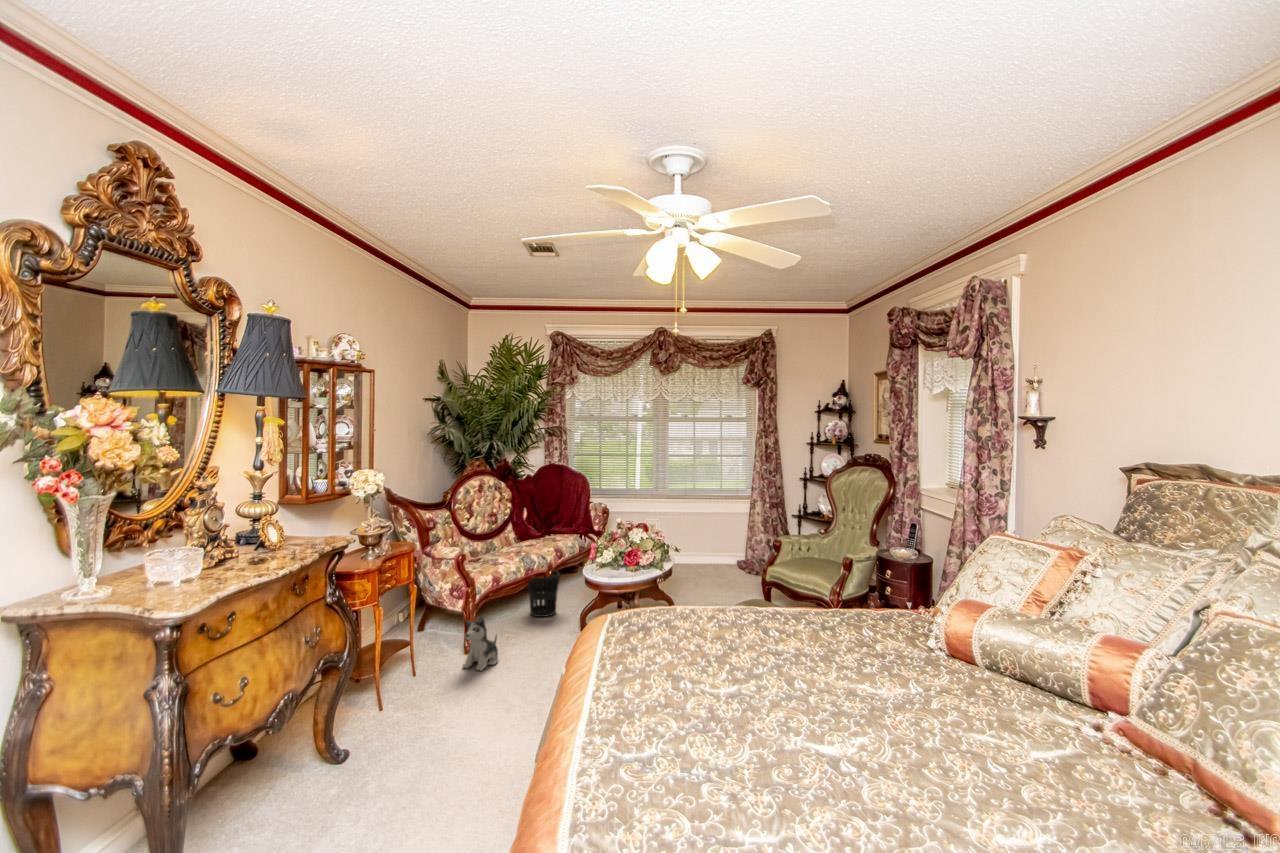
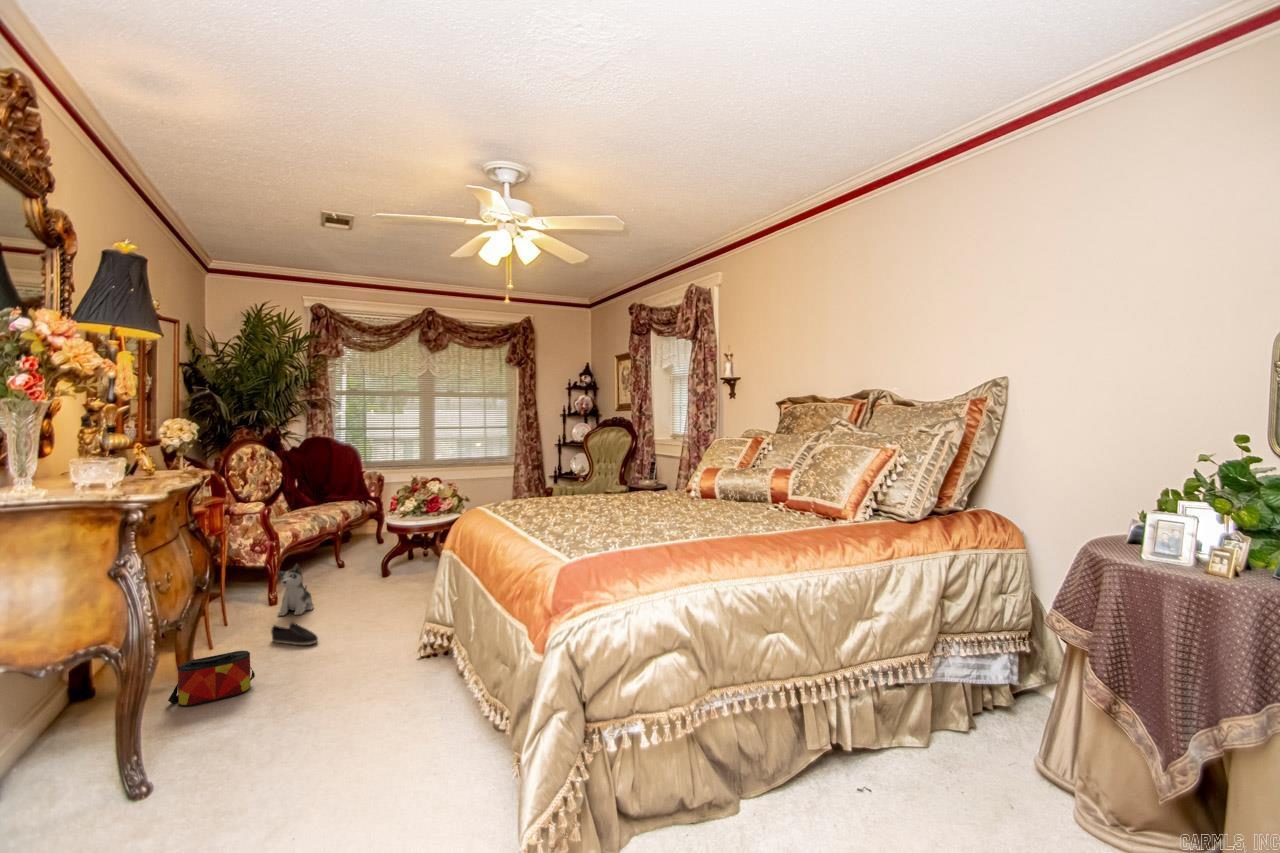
wastebasket: present [528,570,560,617] -> none [314,533,351,577]
shoe: none [434,691,468,725] -> present [271,622,318,645]
bag: none [296,738,376,796] -> present [168,651,255,706]

